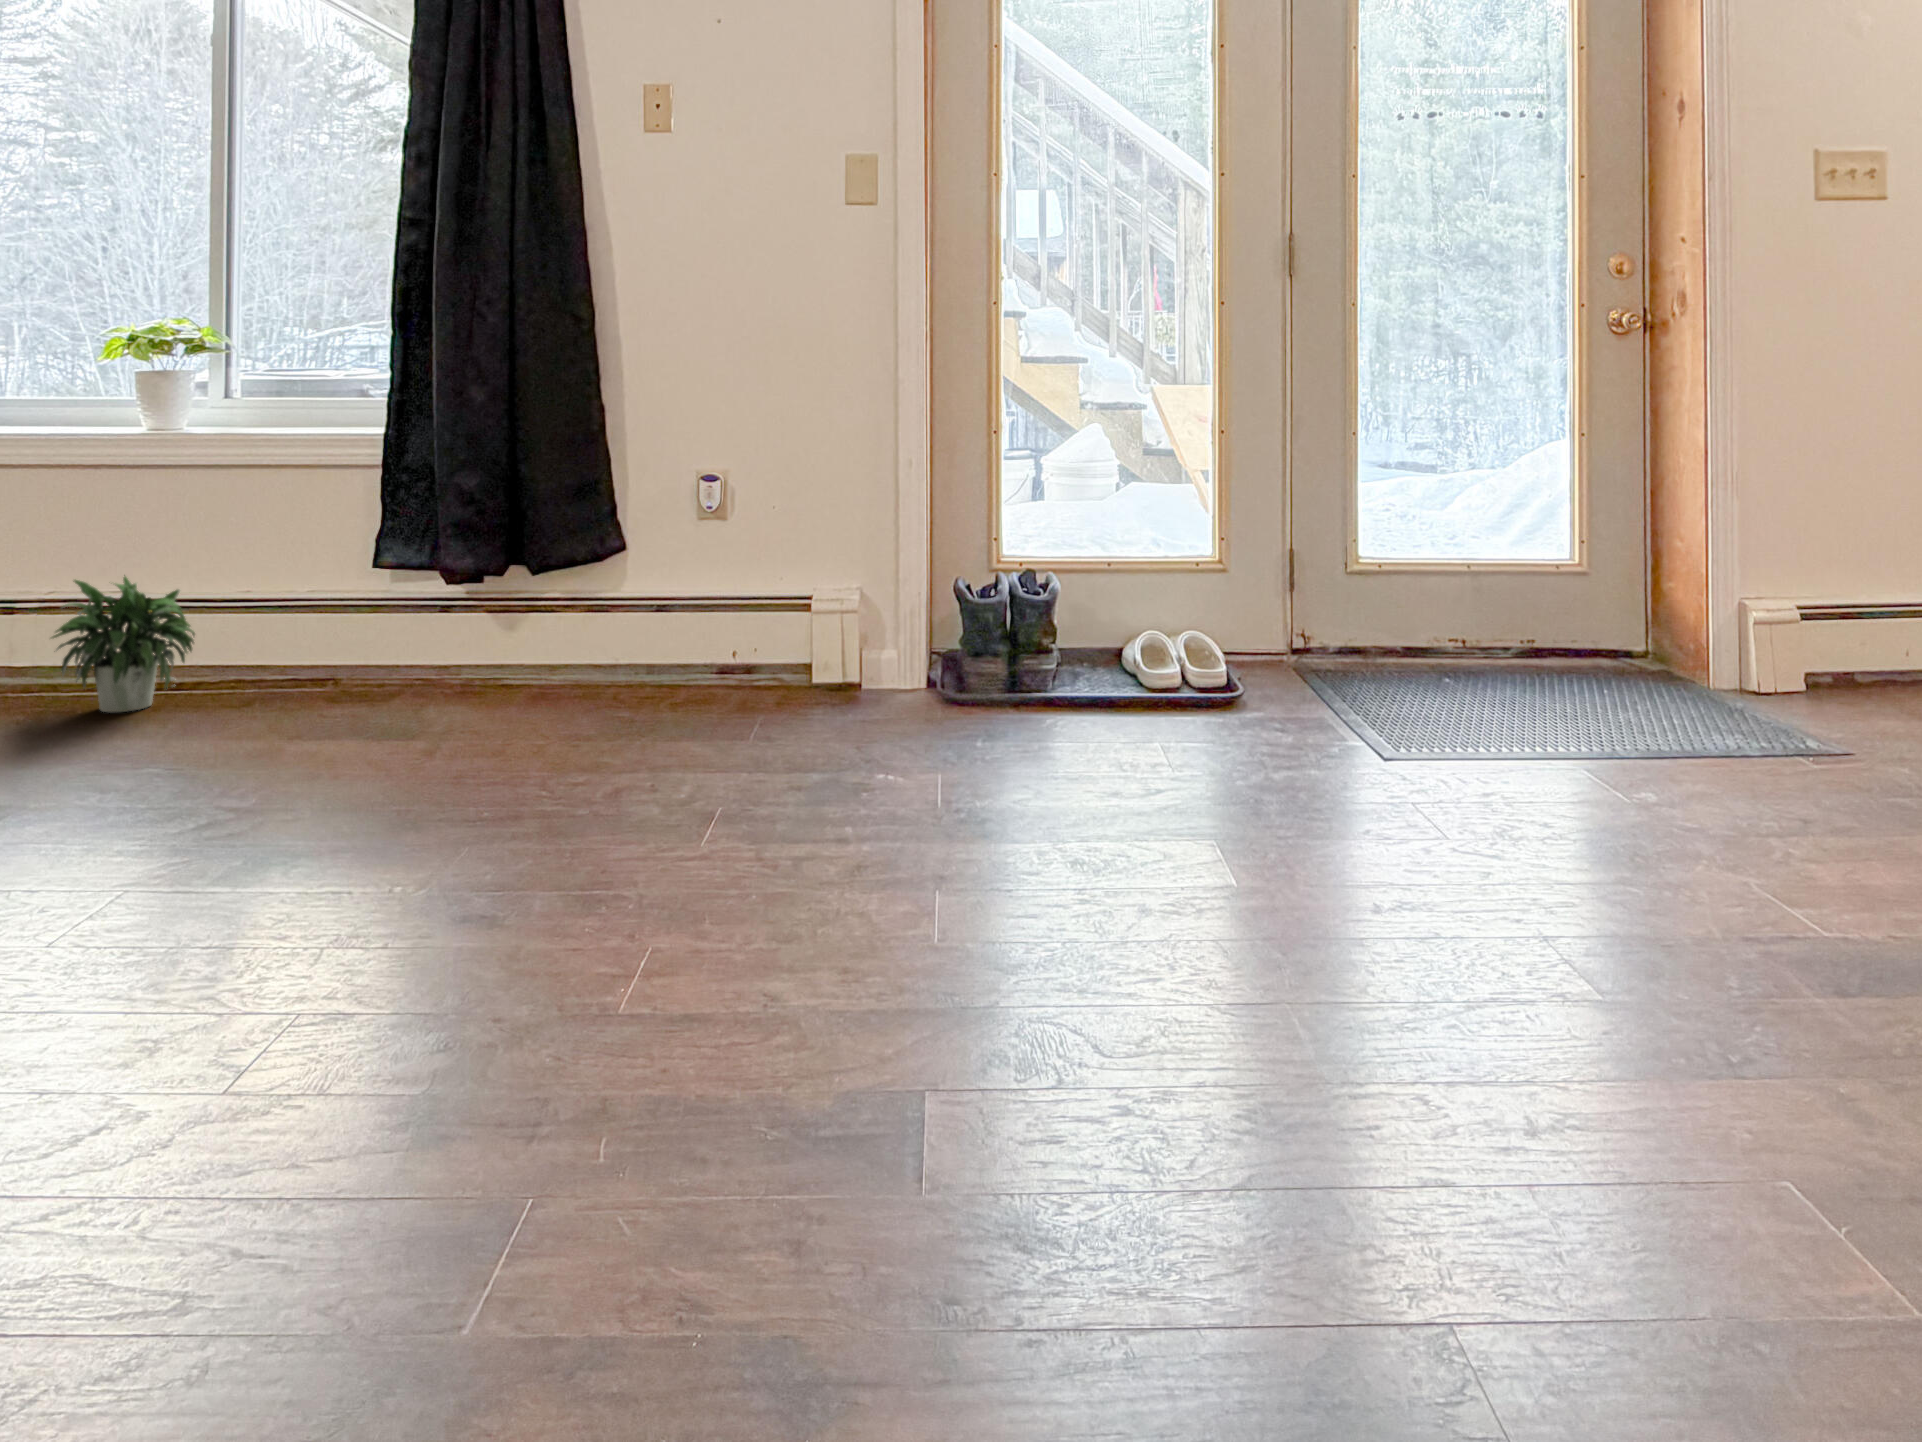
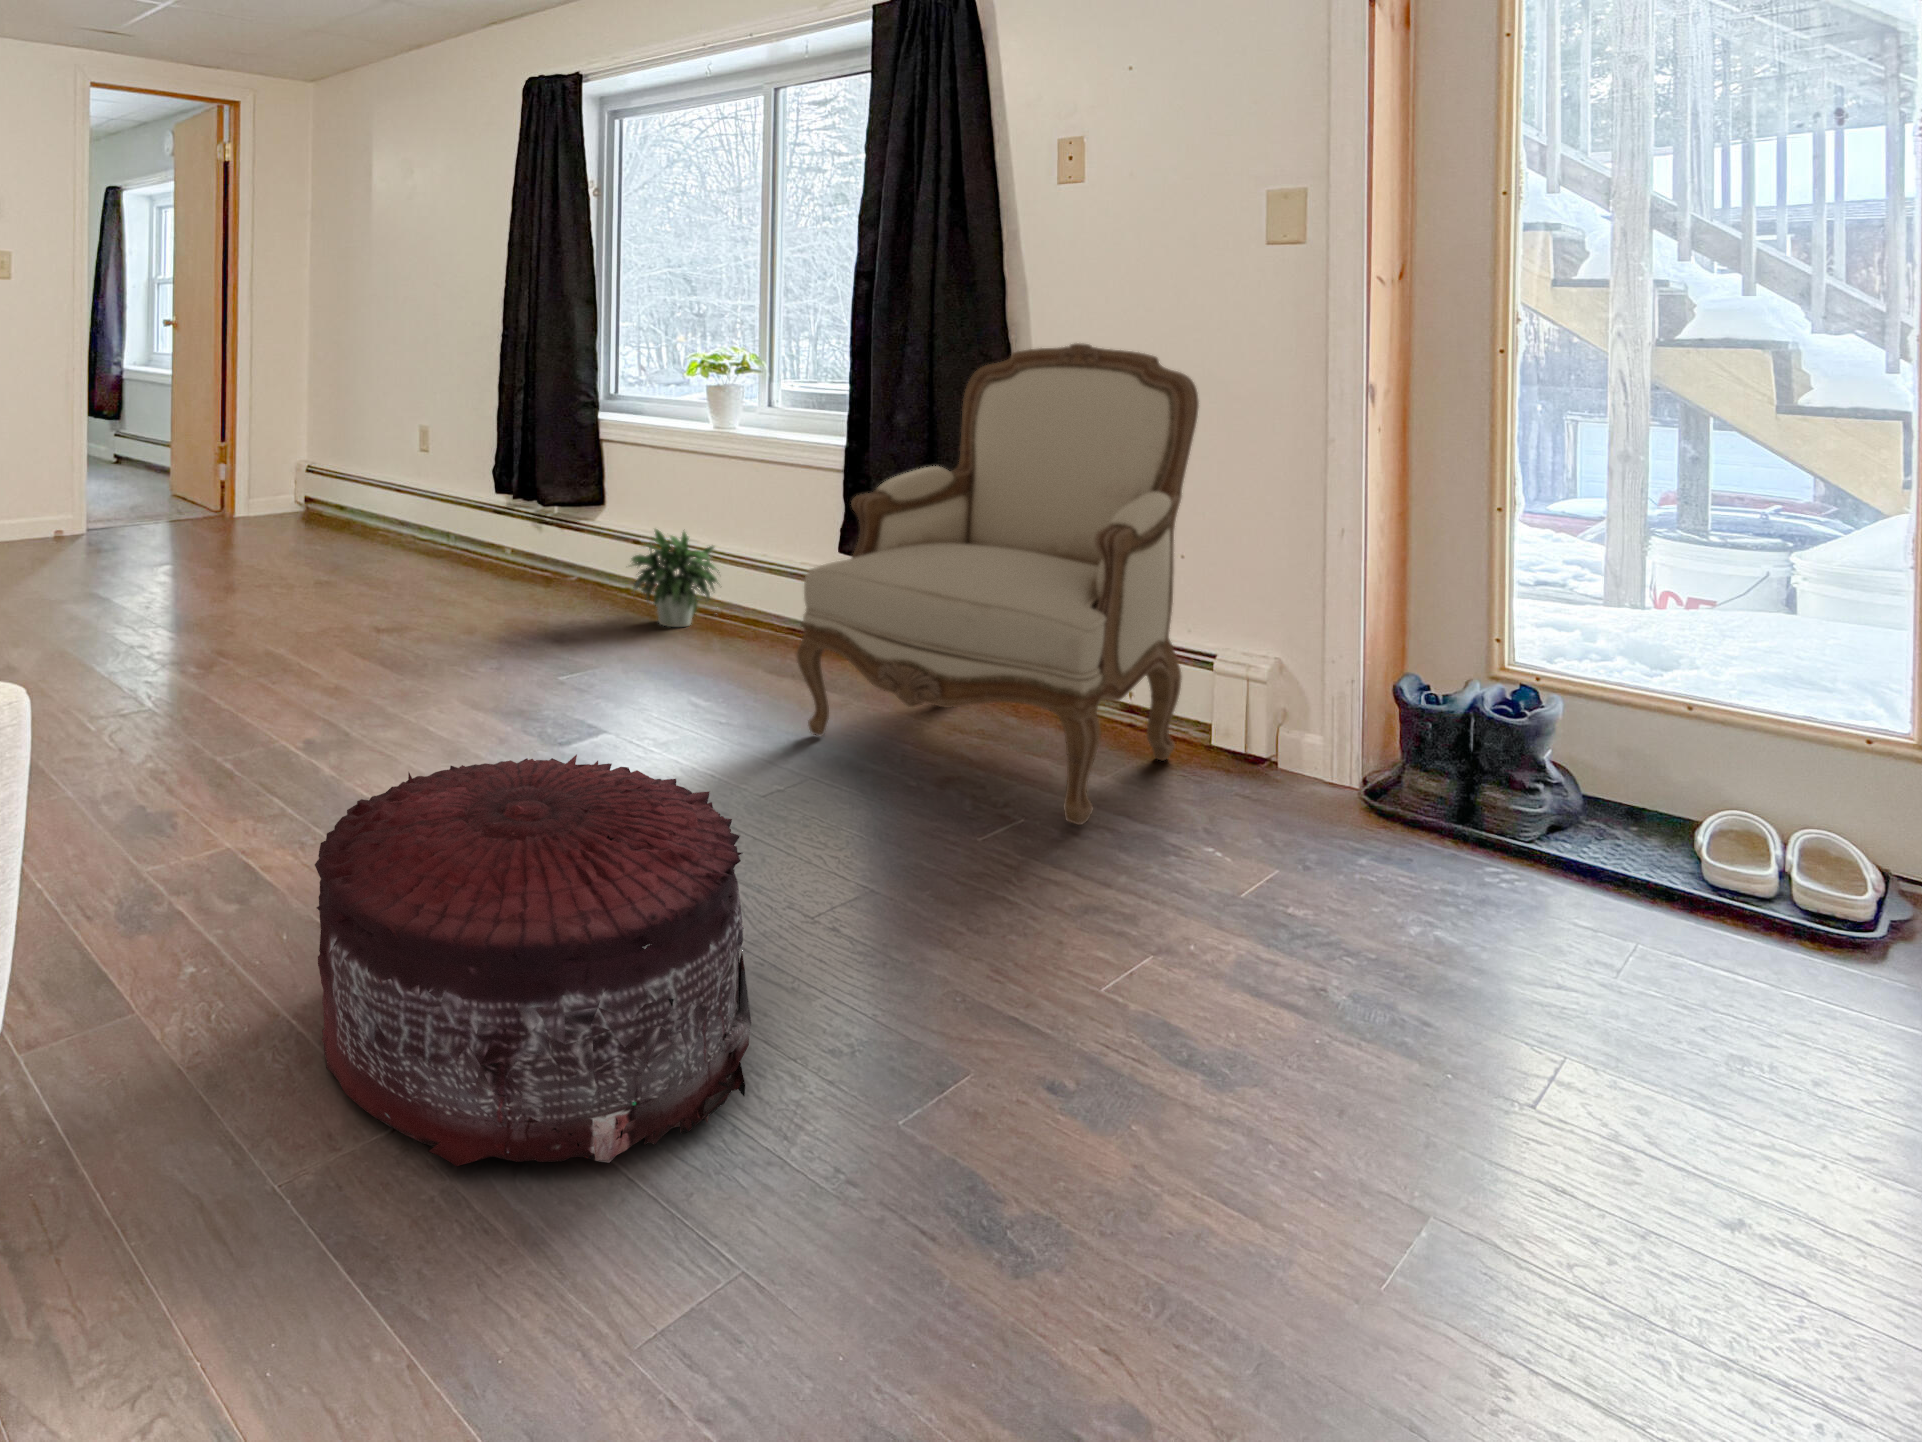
armchair: none [448,300,809,766] -> present [796,343,1199,825]
pouf: none [243,768,835,1258] -> present [315,755,751,1166]

